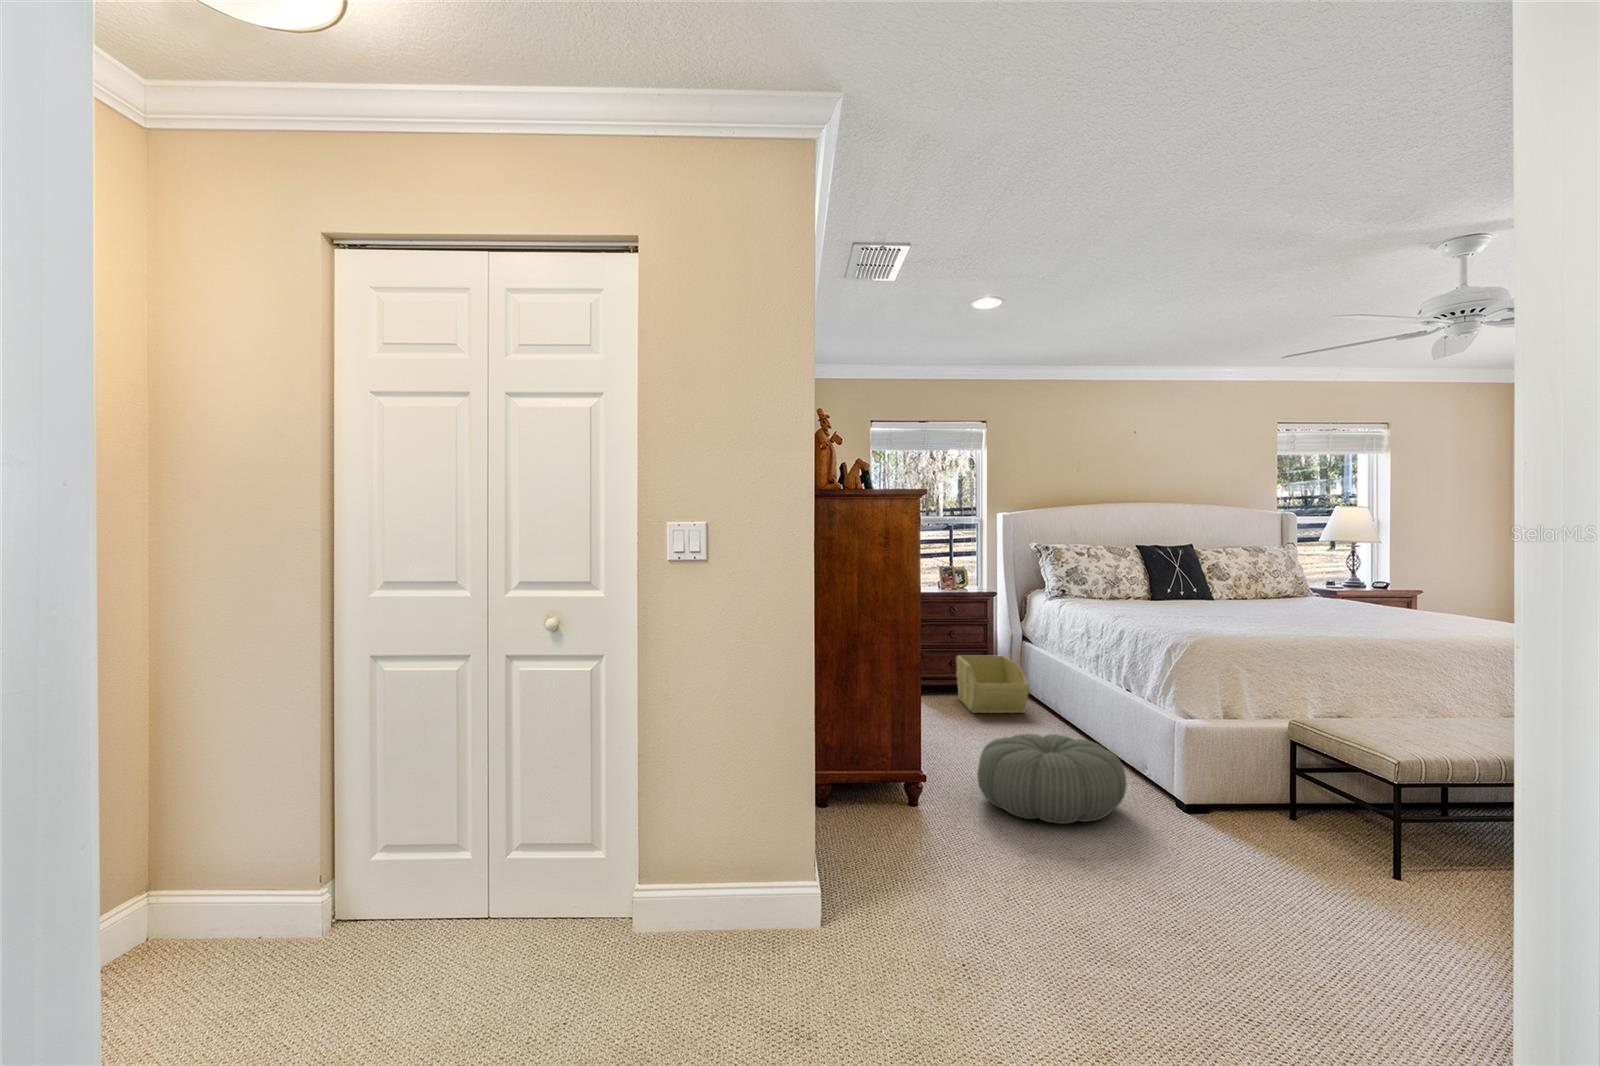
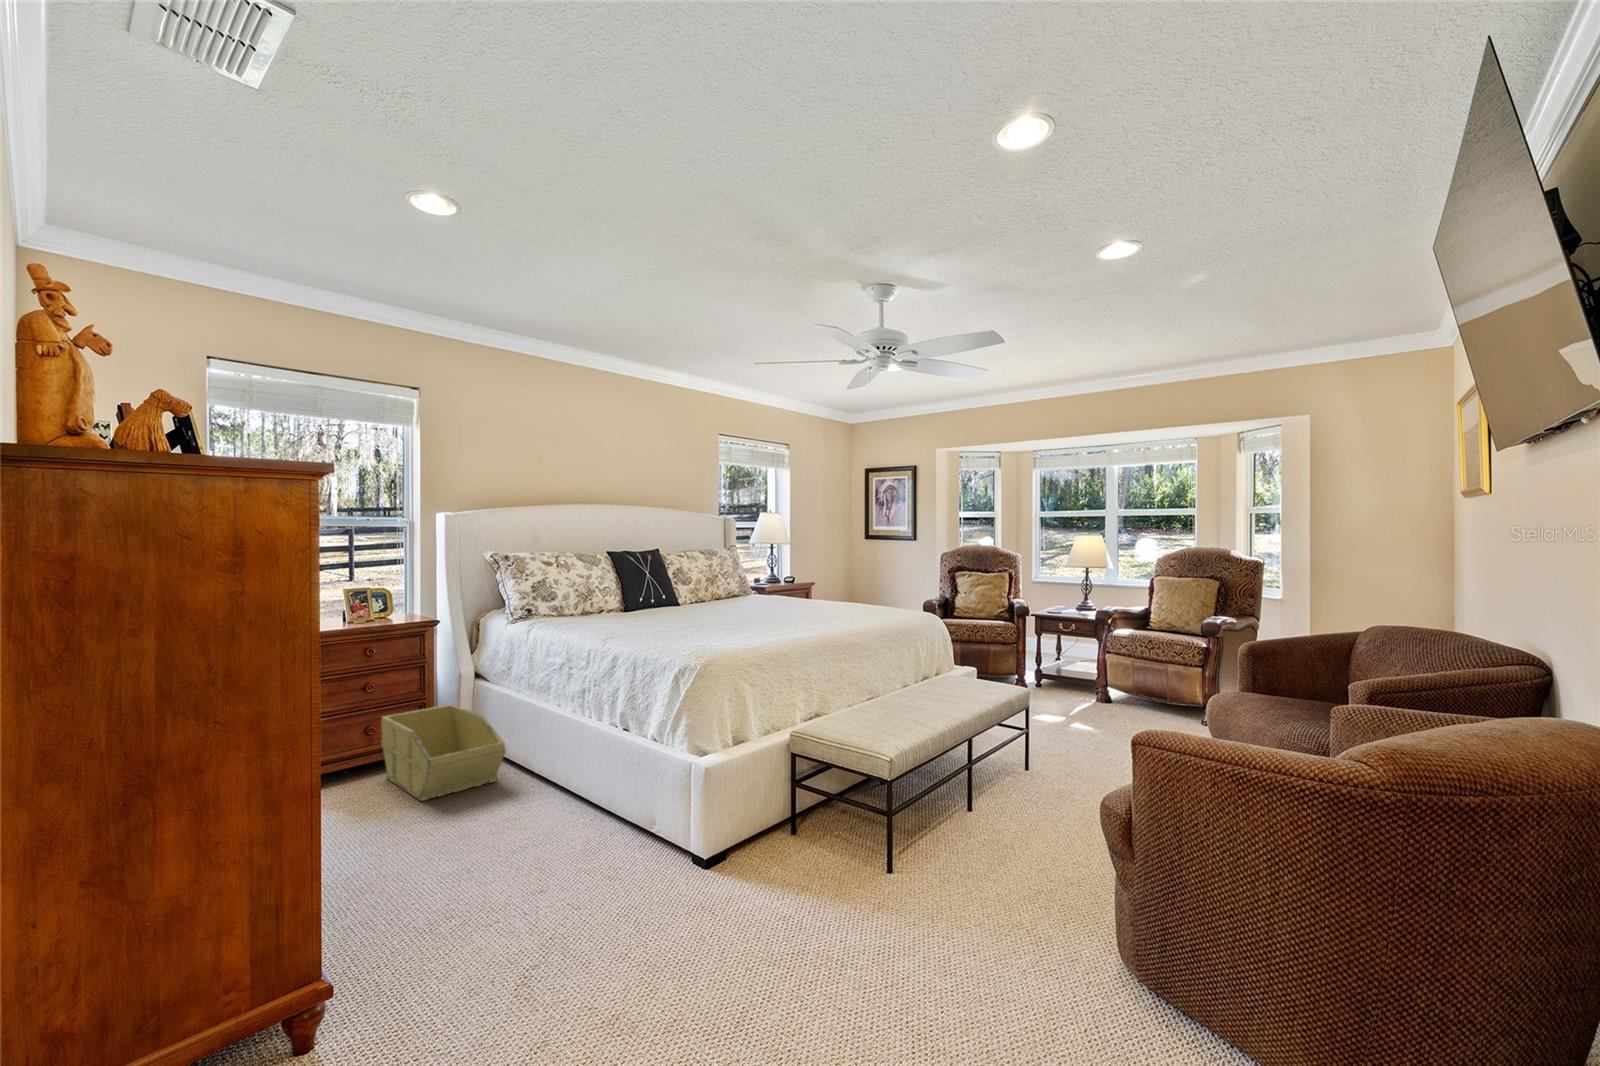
pouf: present [977,734,1127,824] -> none [519,835,745,1013]

